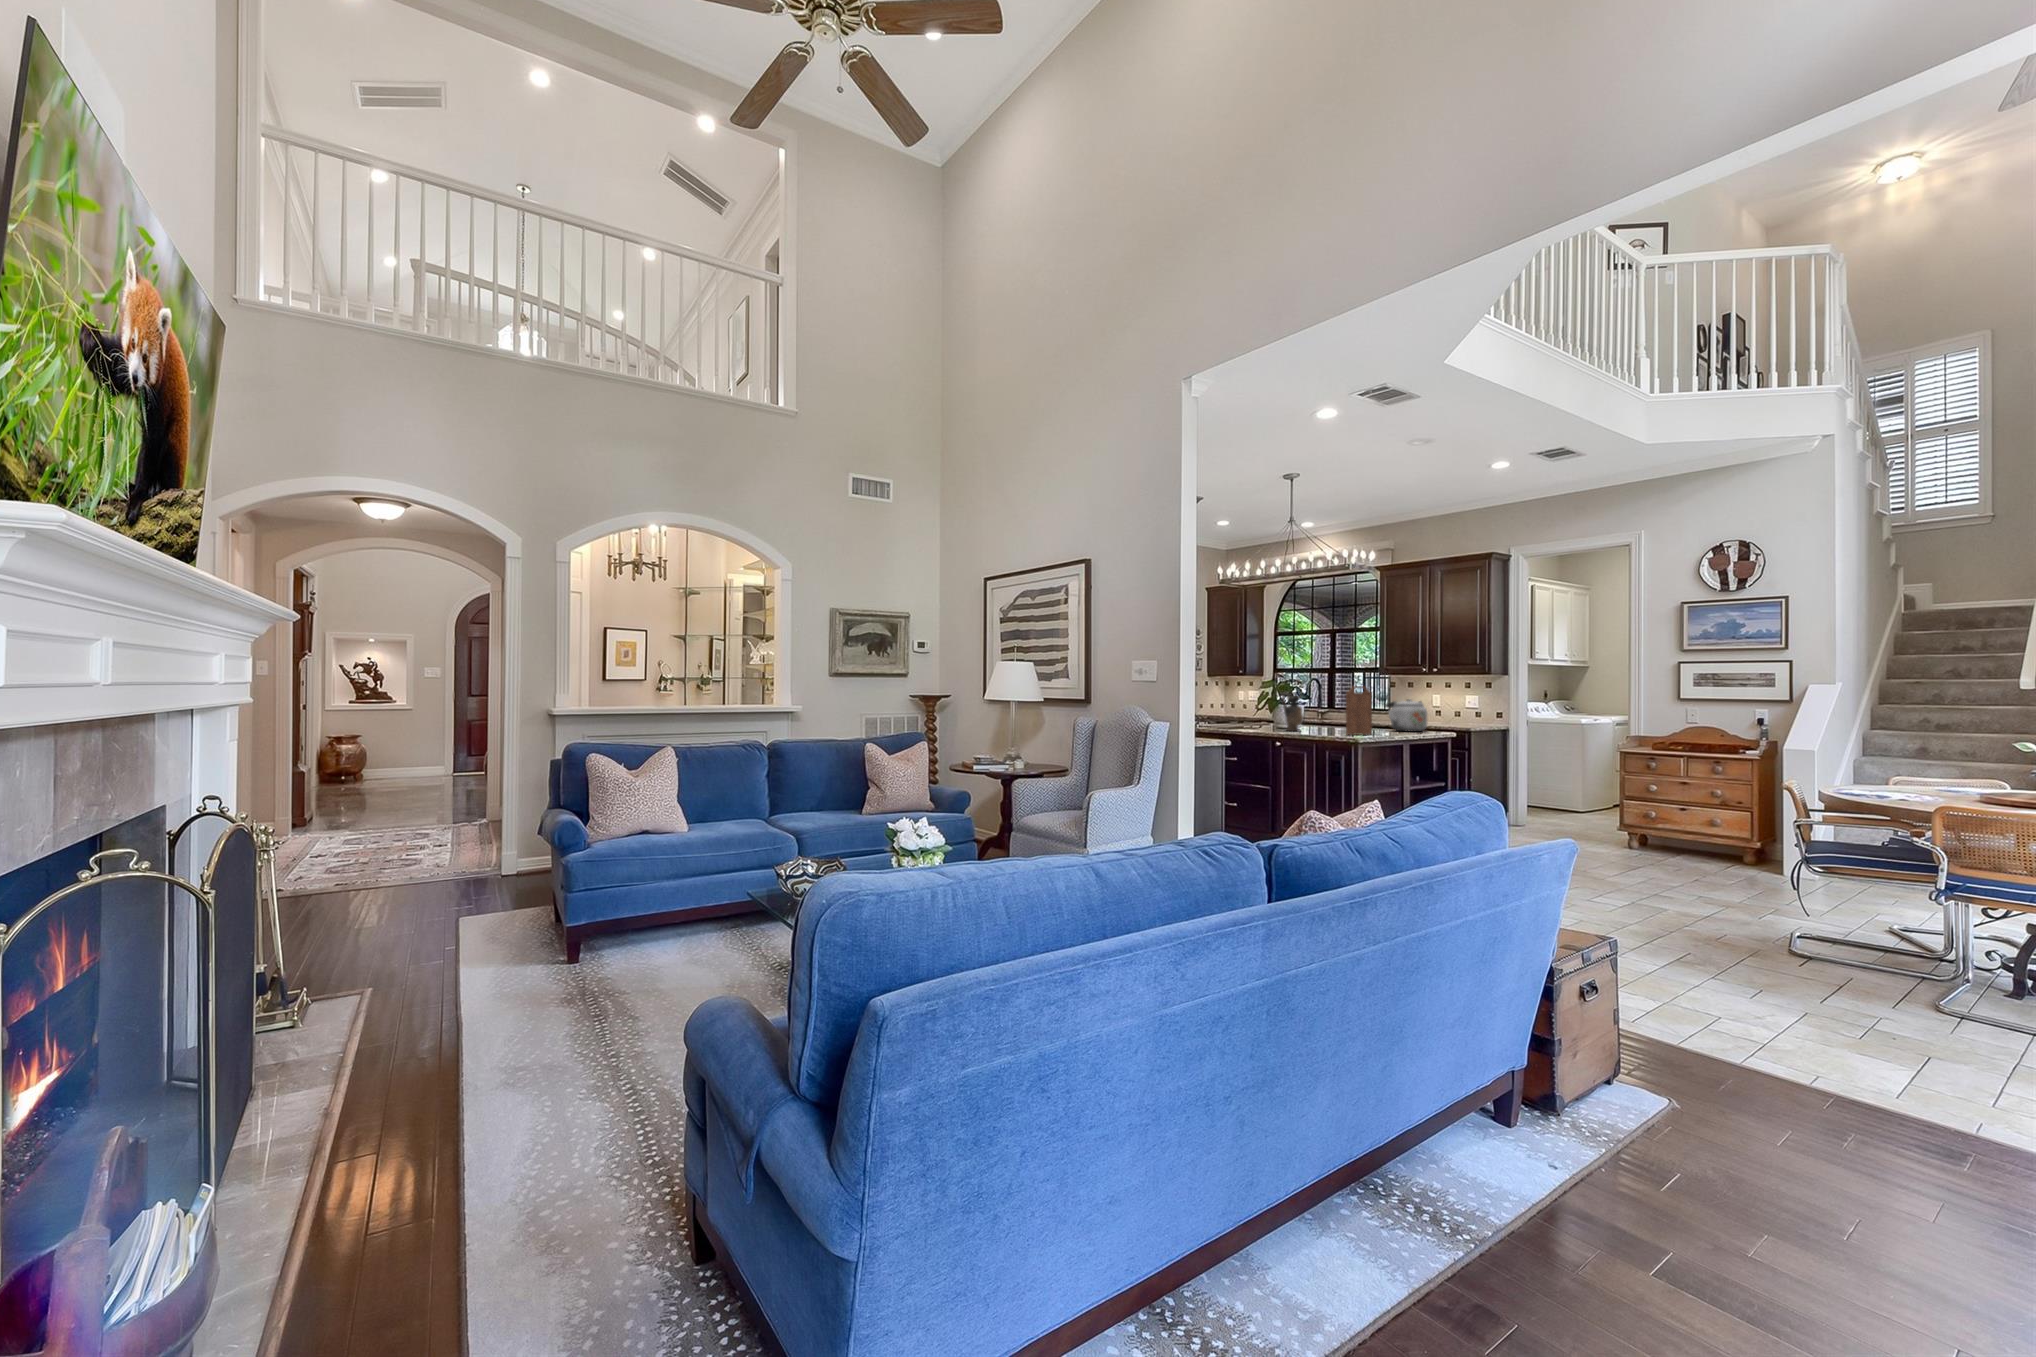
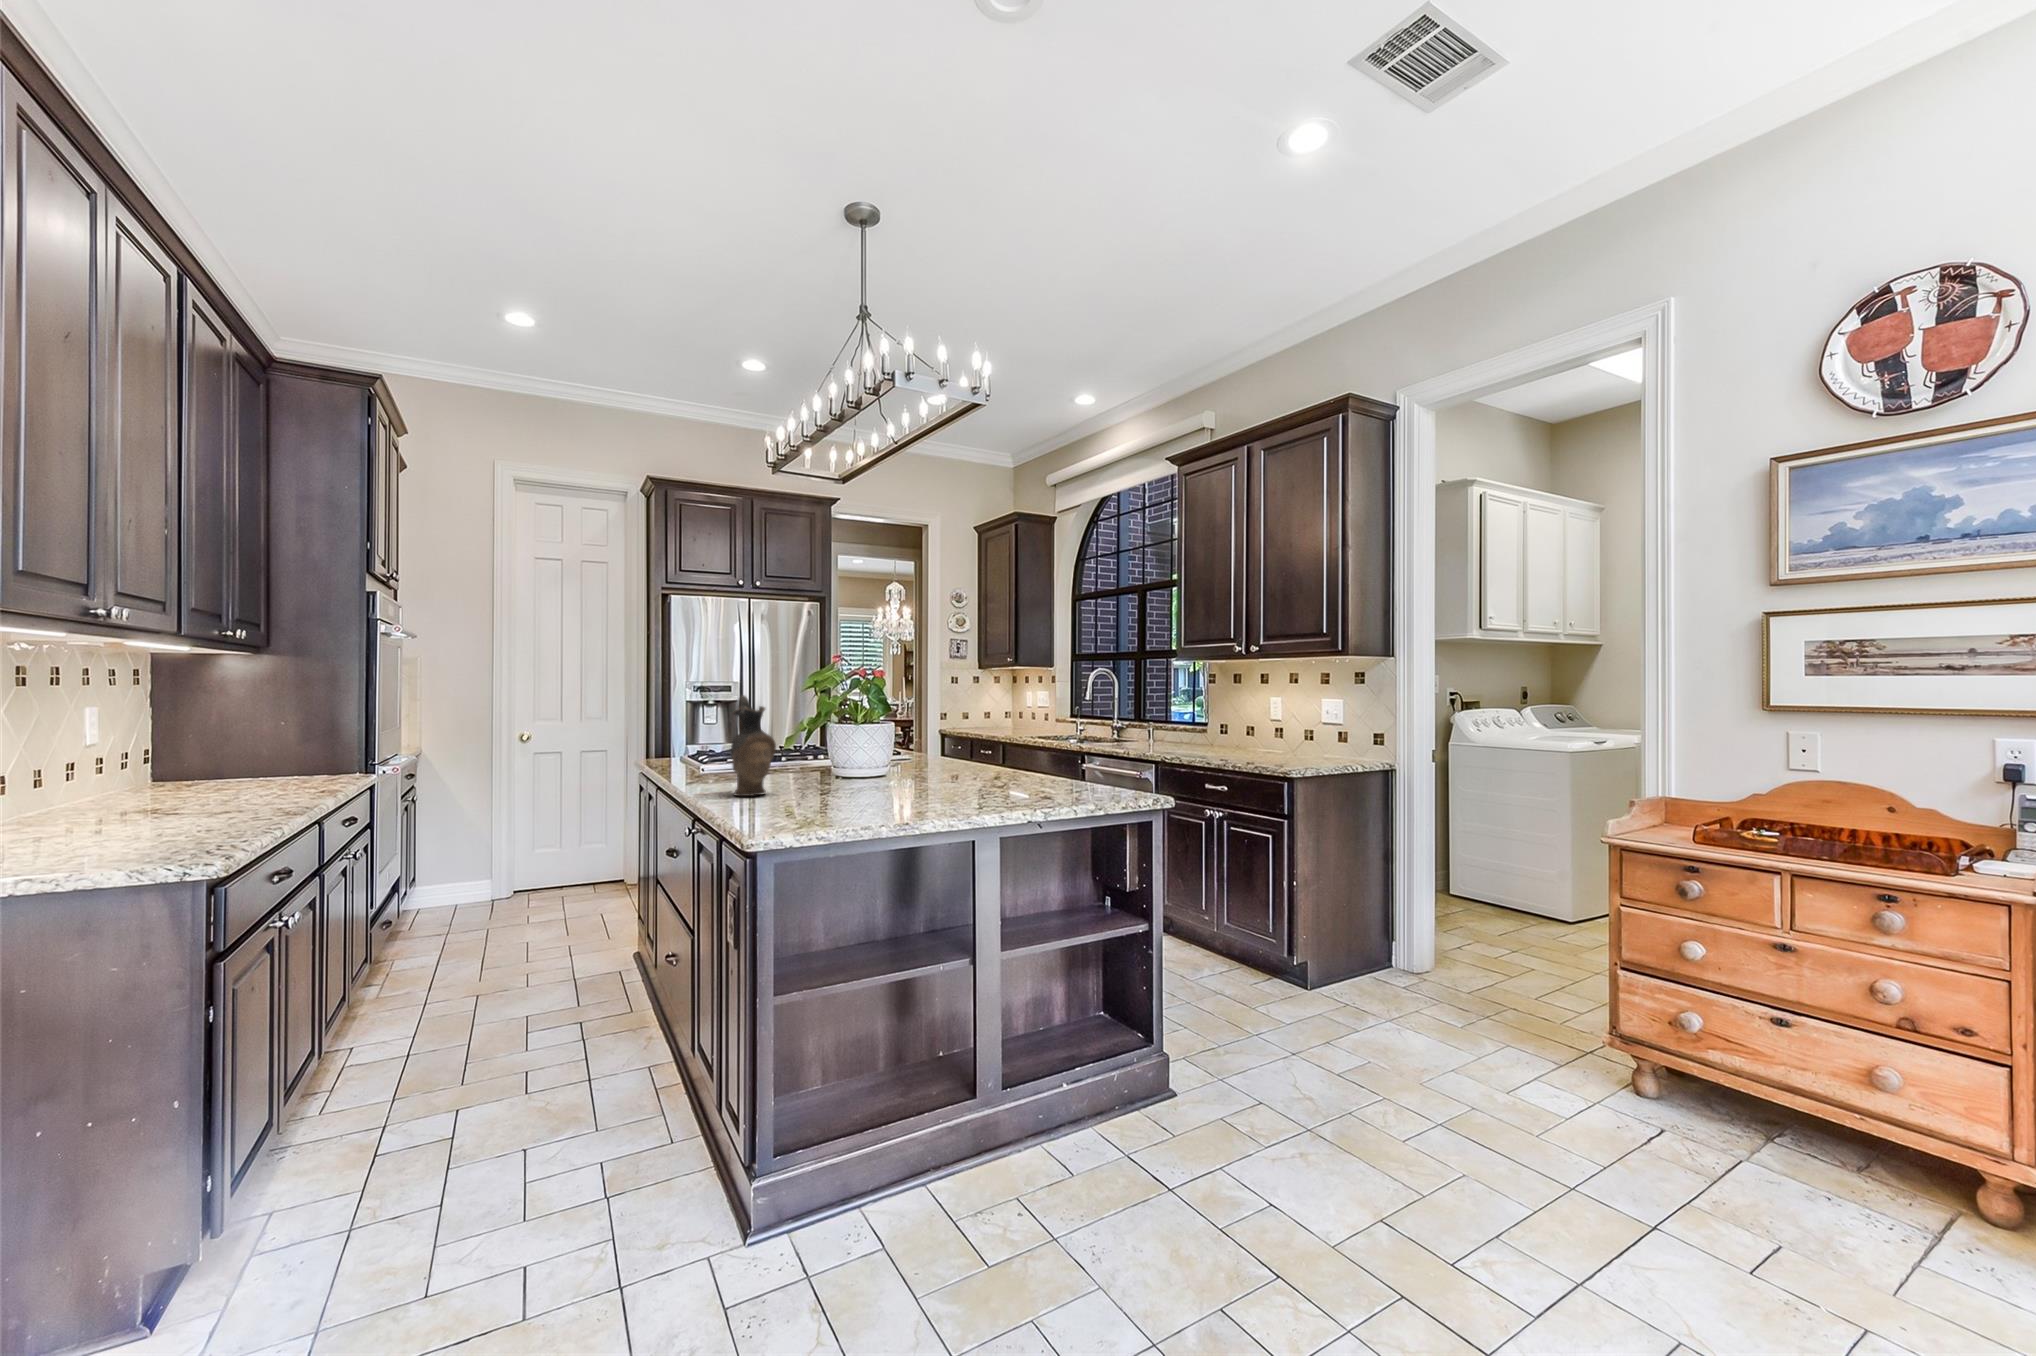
cutting board: present [1346,686,1372,735] -> none [775,679,858,821]
kettle: present [1385,699,1427,732] -> none [995,712,1096,796]

